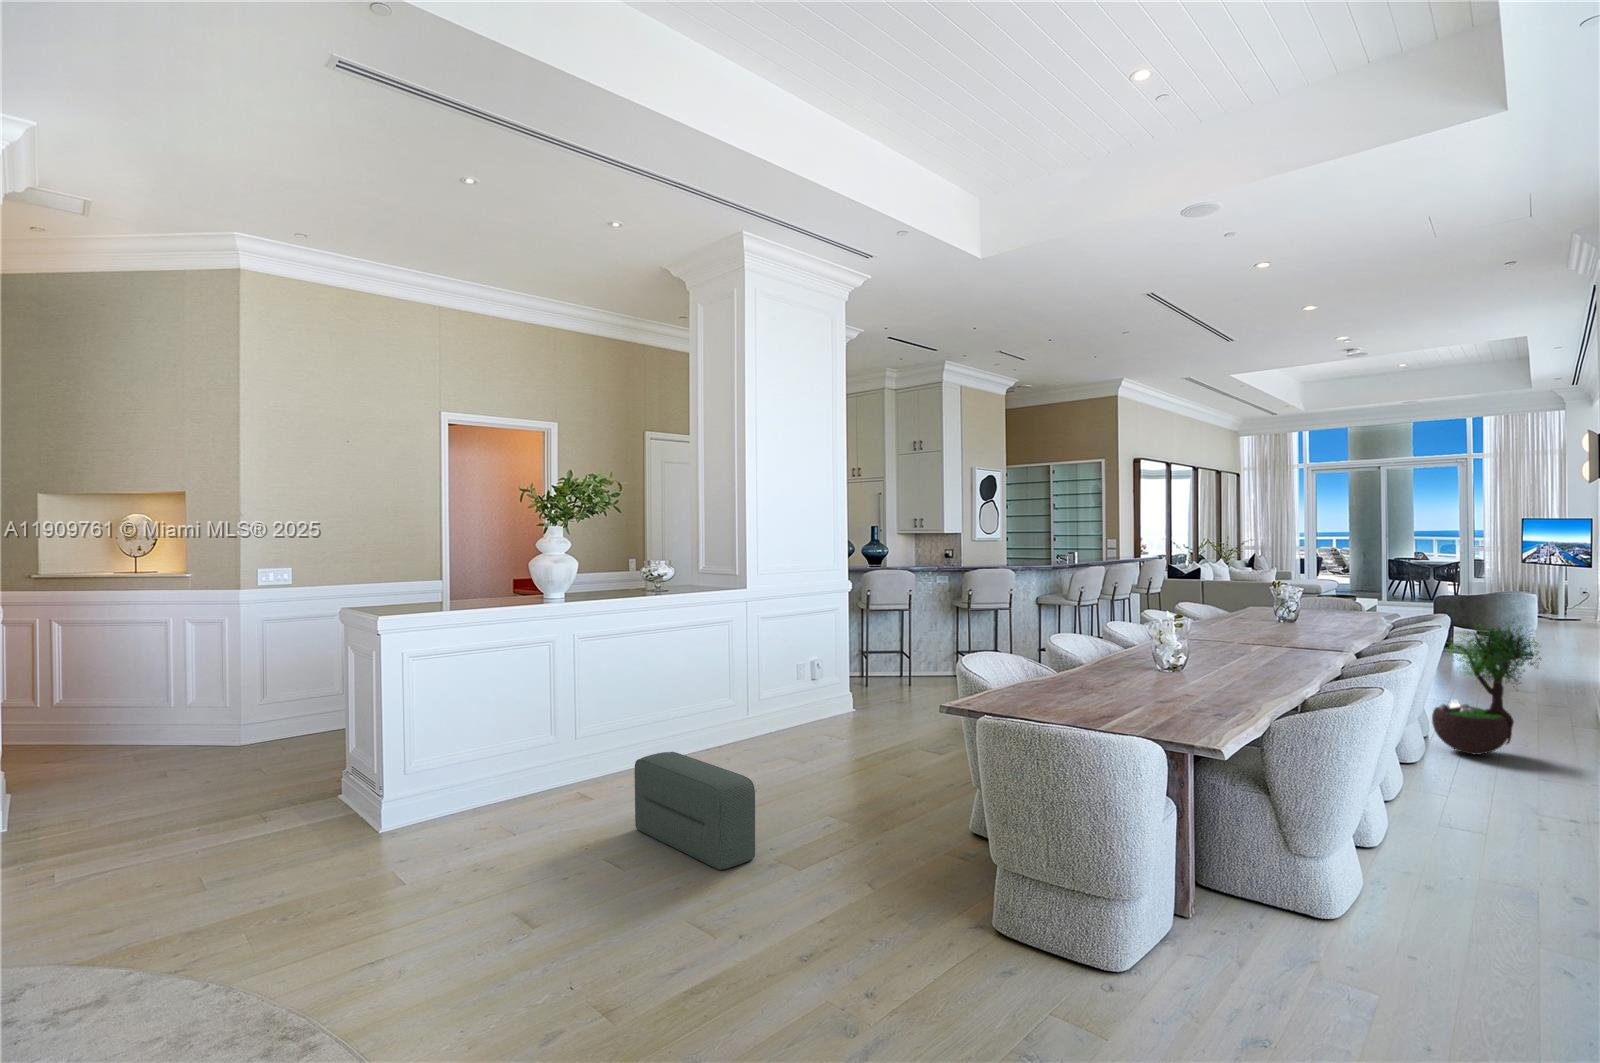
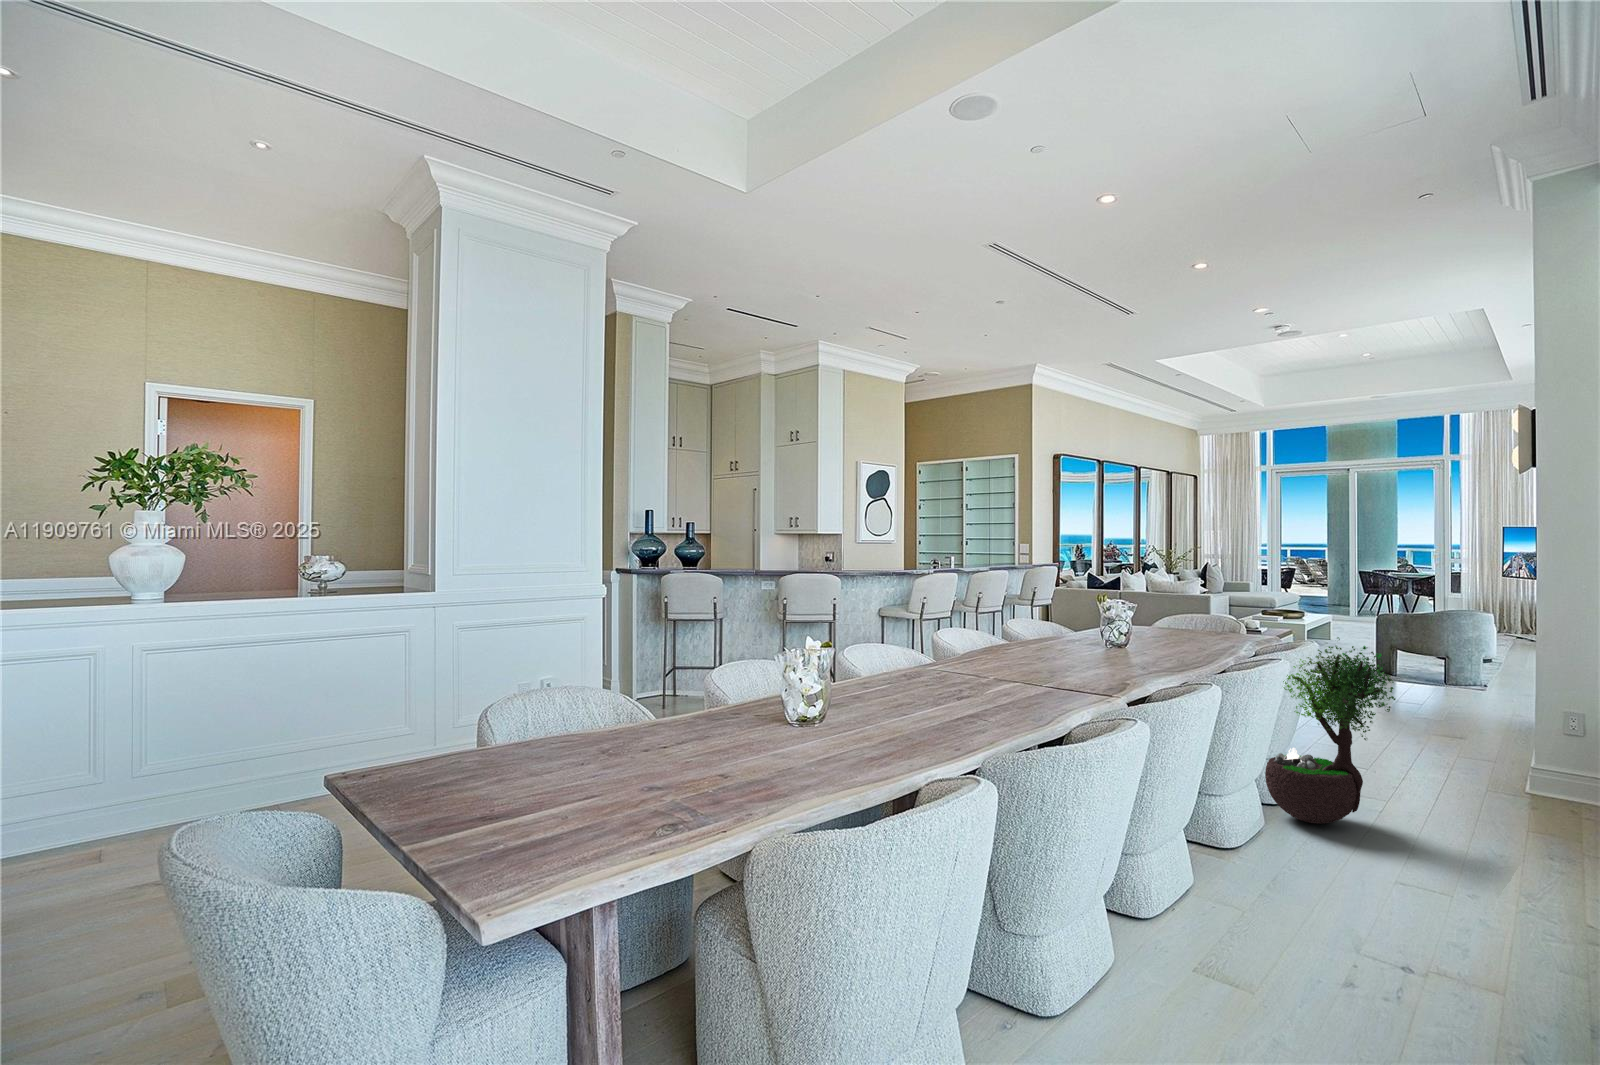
pouf: present [634,752,755,870] -> none [47,808,141,996]

